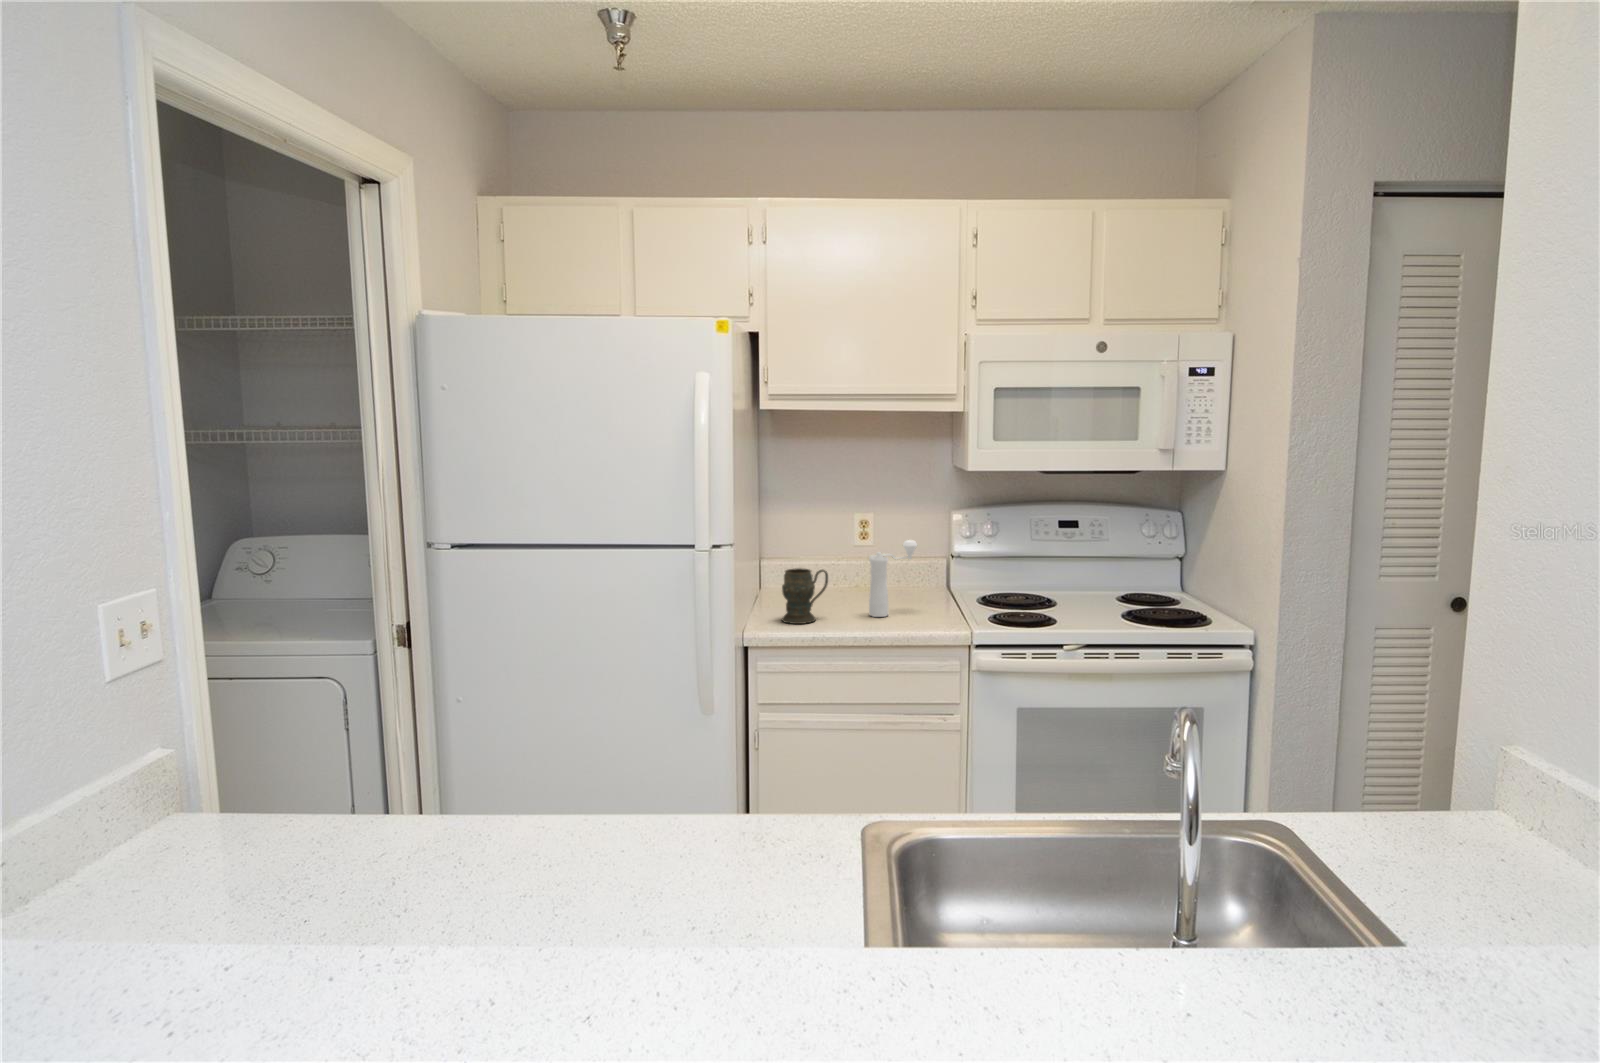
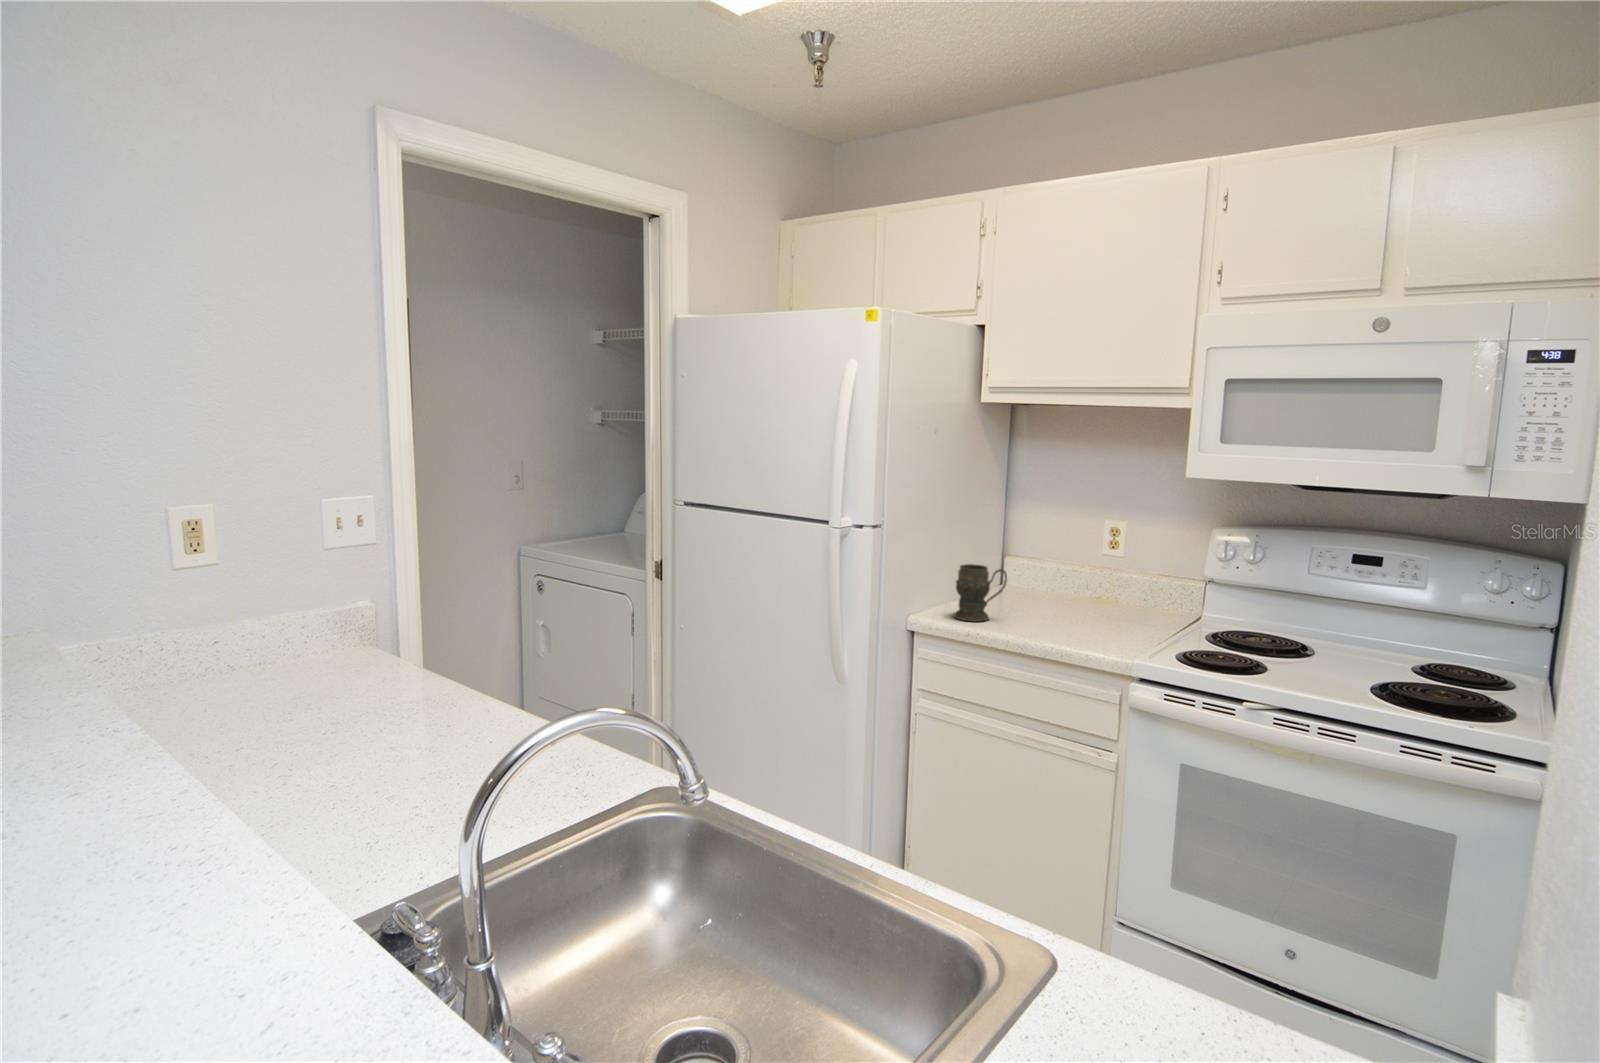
pepper mill: present [869,540,917,617] -> none [1050,551,1118,630]

